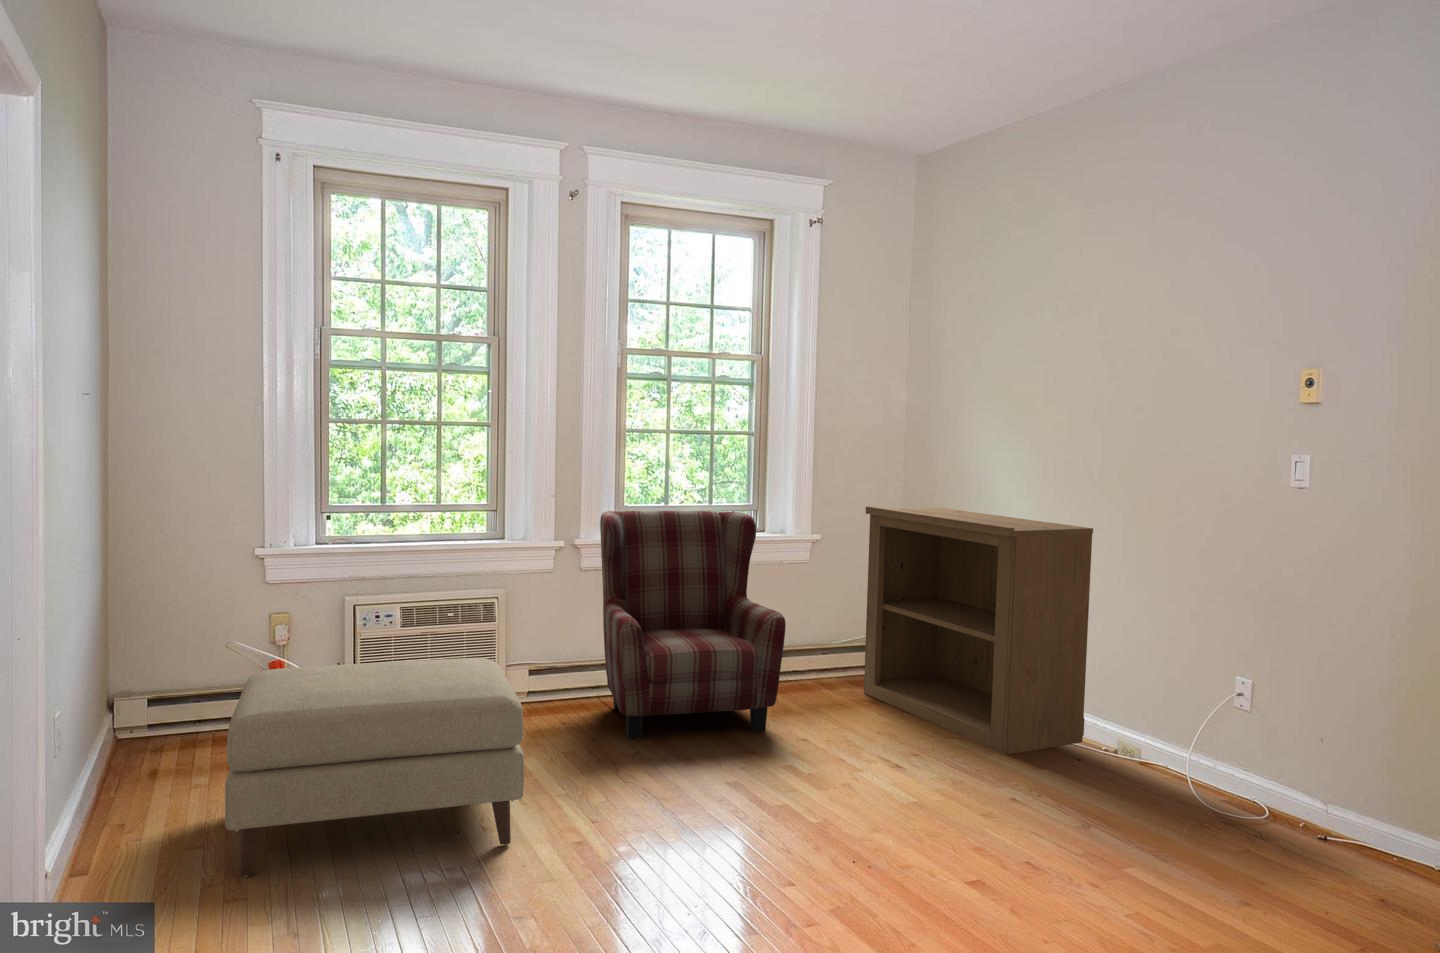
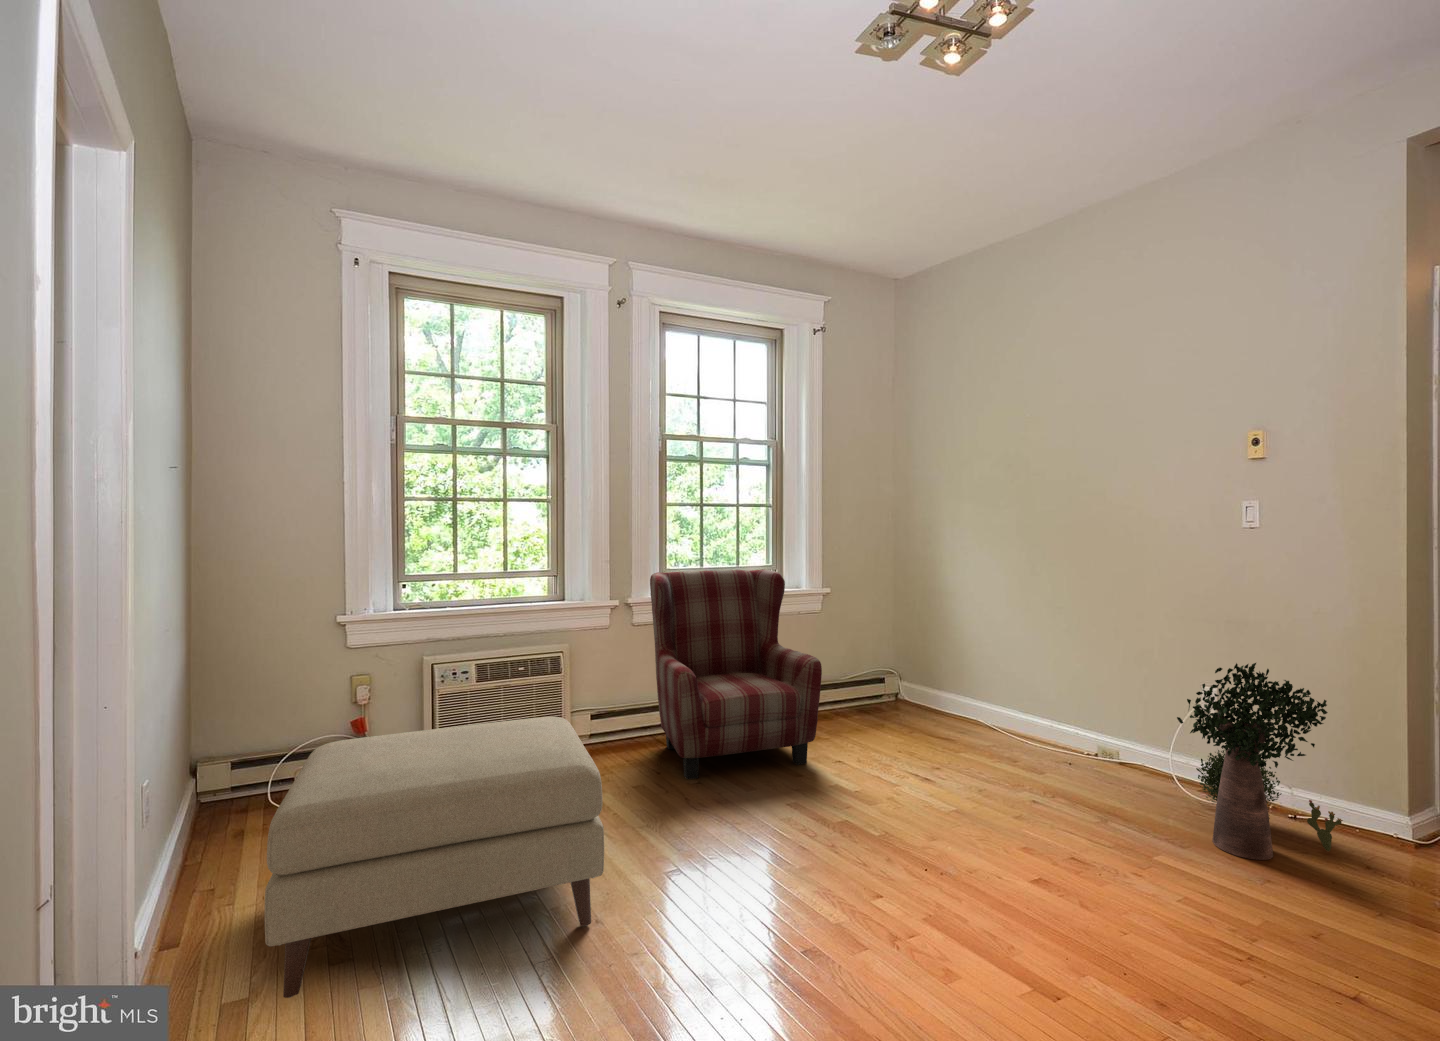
bookshelf: present [864,506,1093,755] -> none [871,562,1086,779]
potted plant: none [1132,630,1291,830] -> present [1177,663,1343,860]

